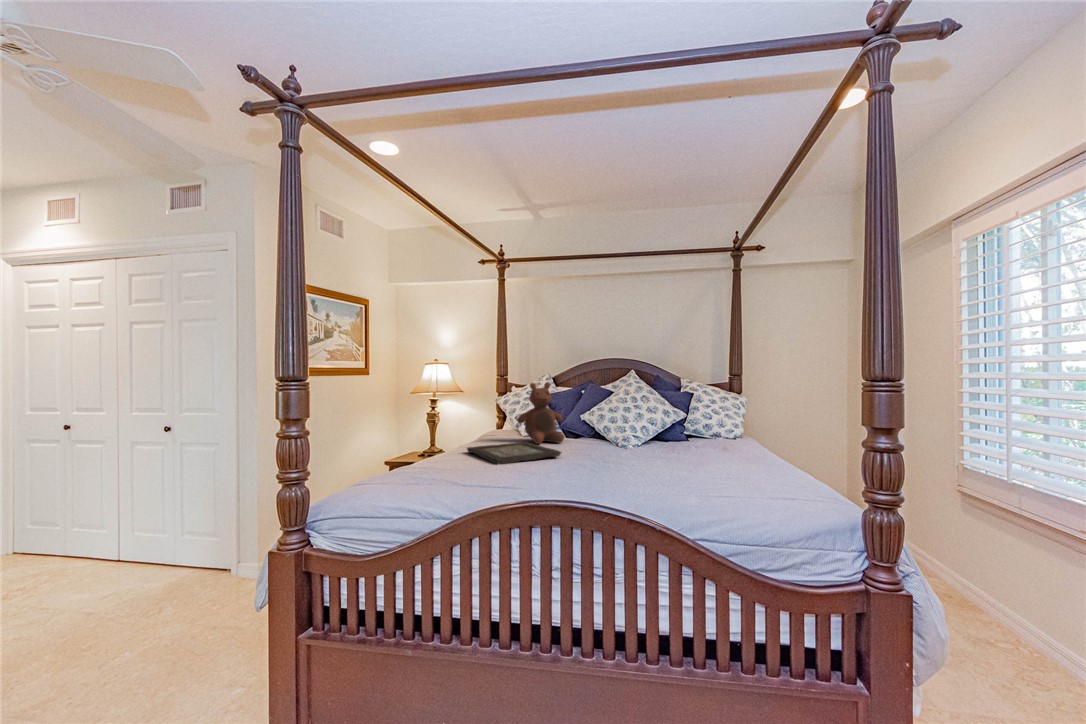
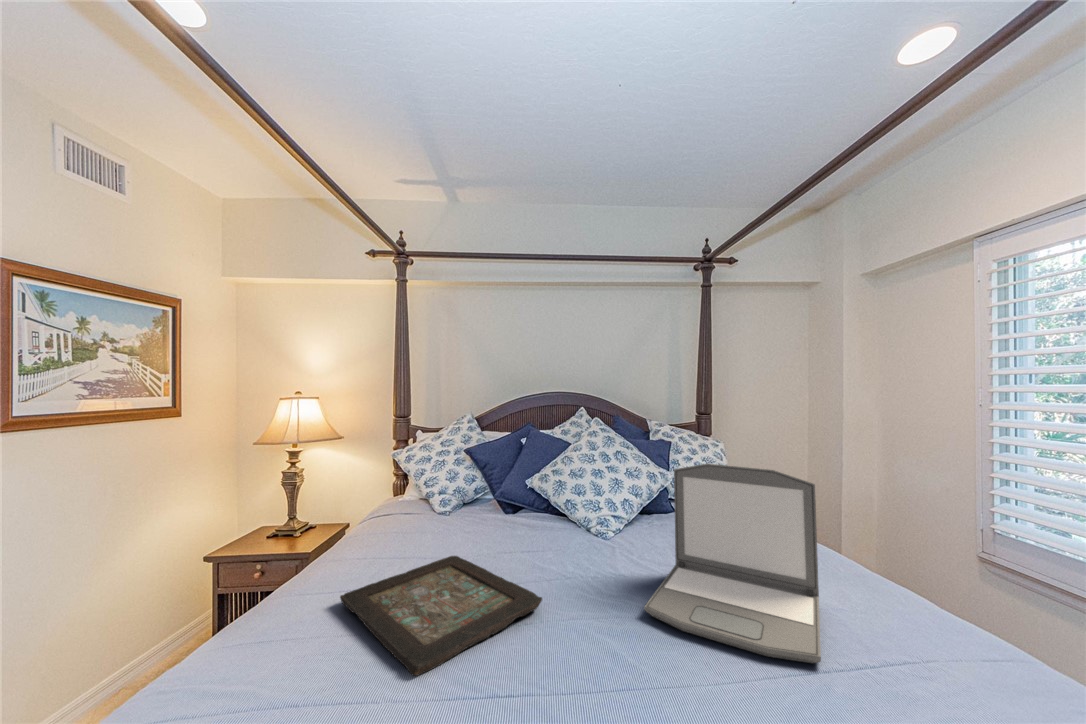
stuffed bear: present [517,383,564,444] -> none [435,438,514,548]
laptop: none [612,389,715,472] -> present [644,464,821,663]

